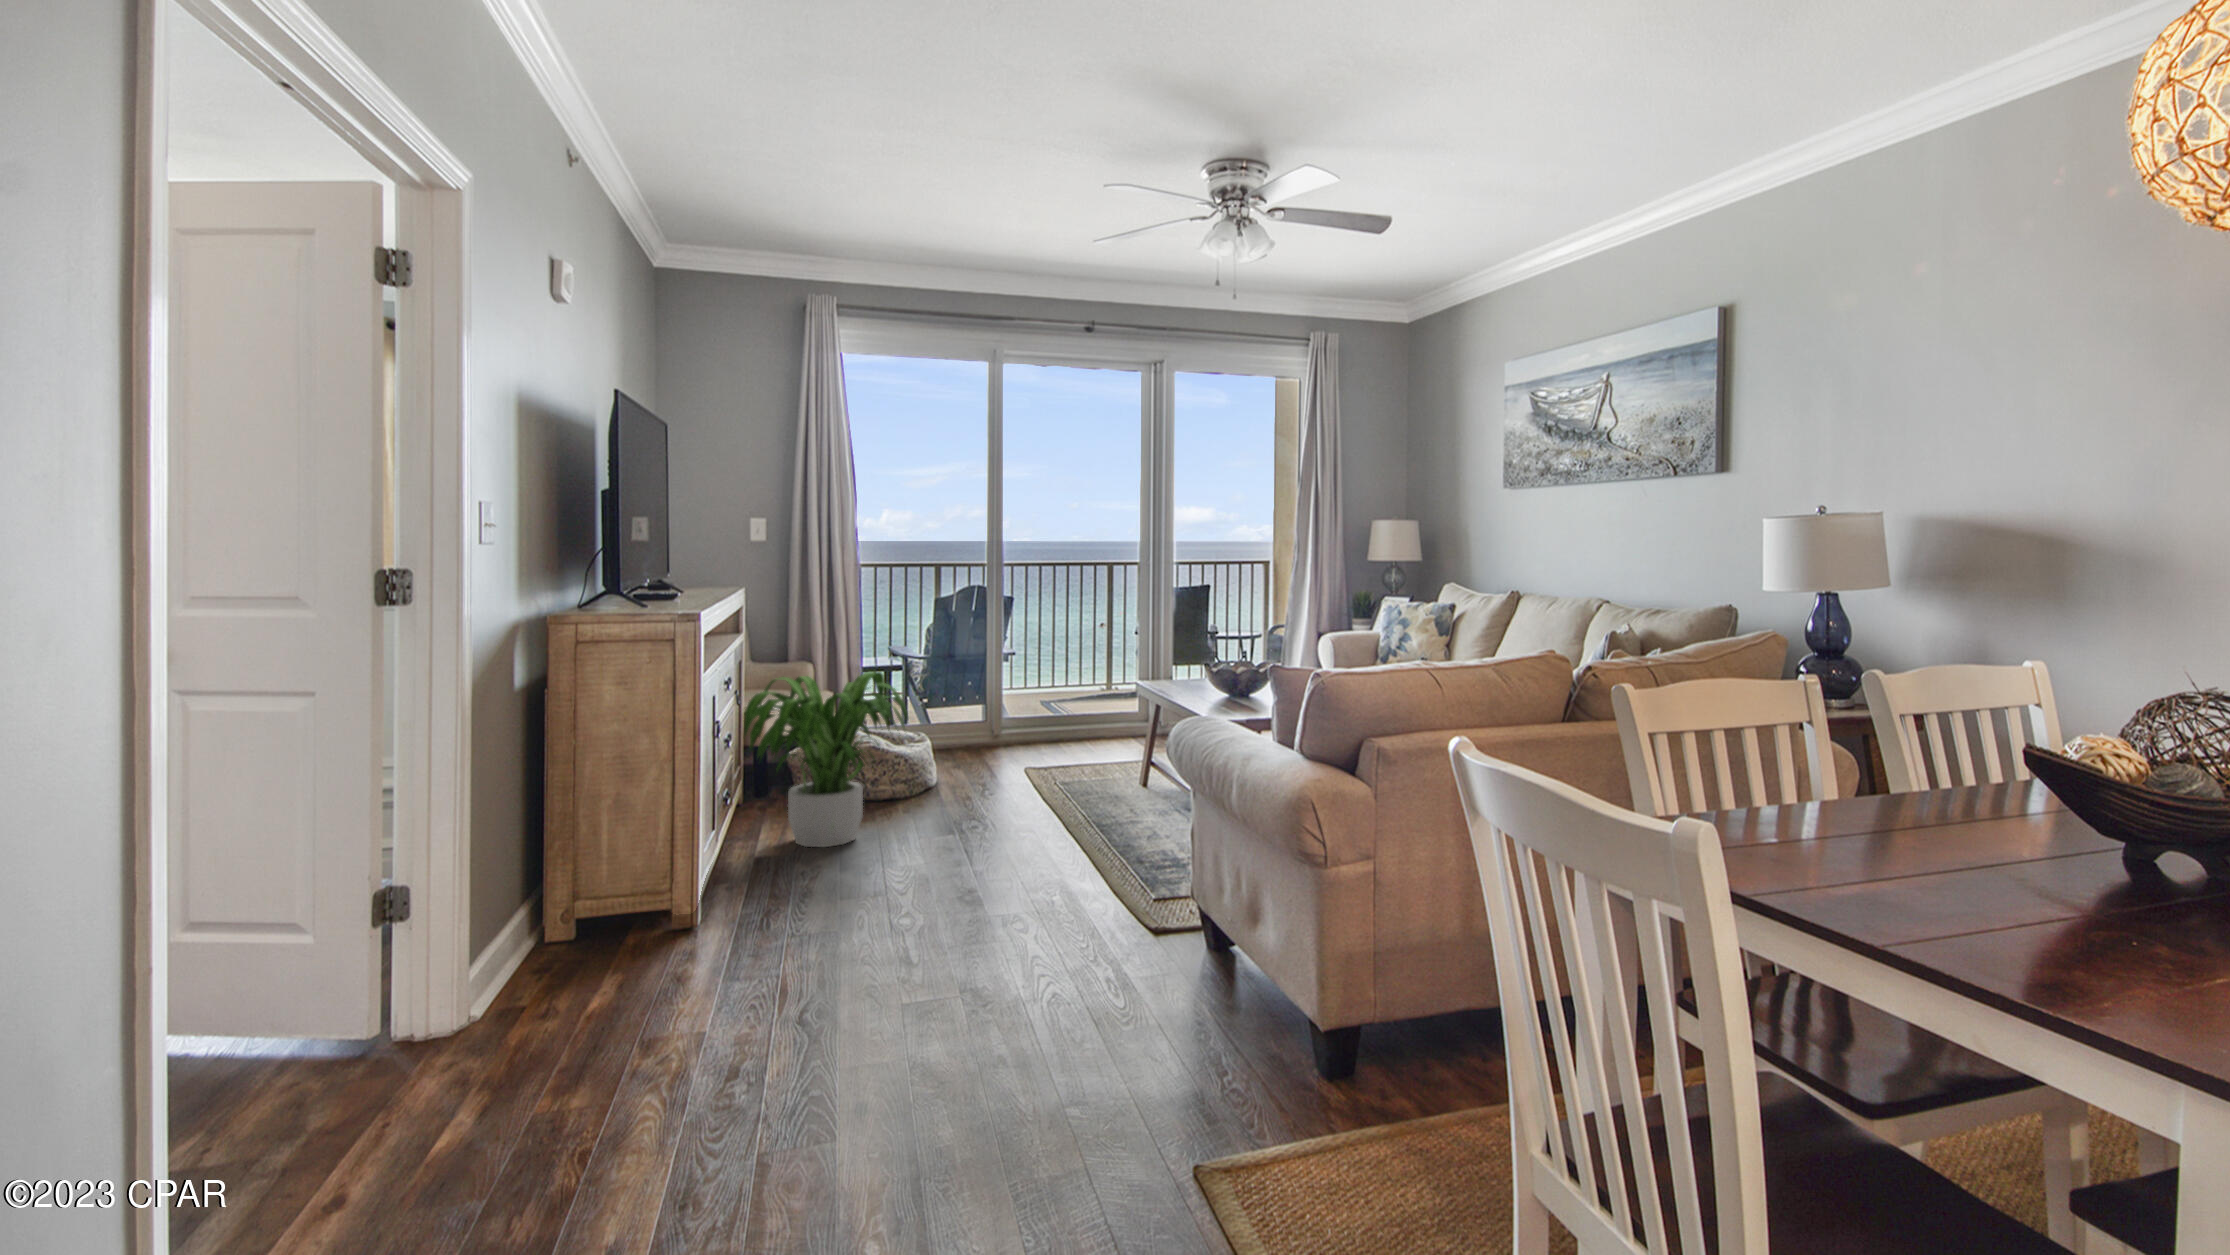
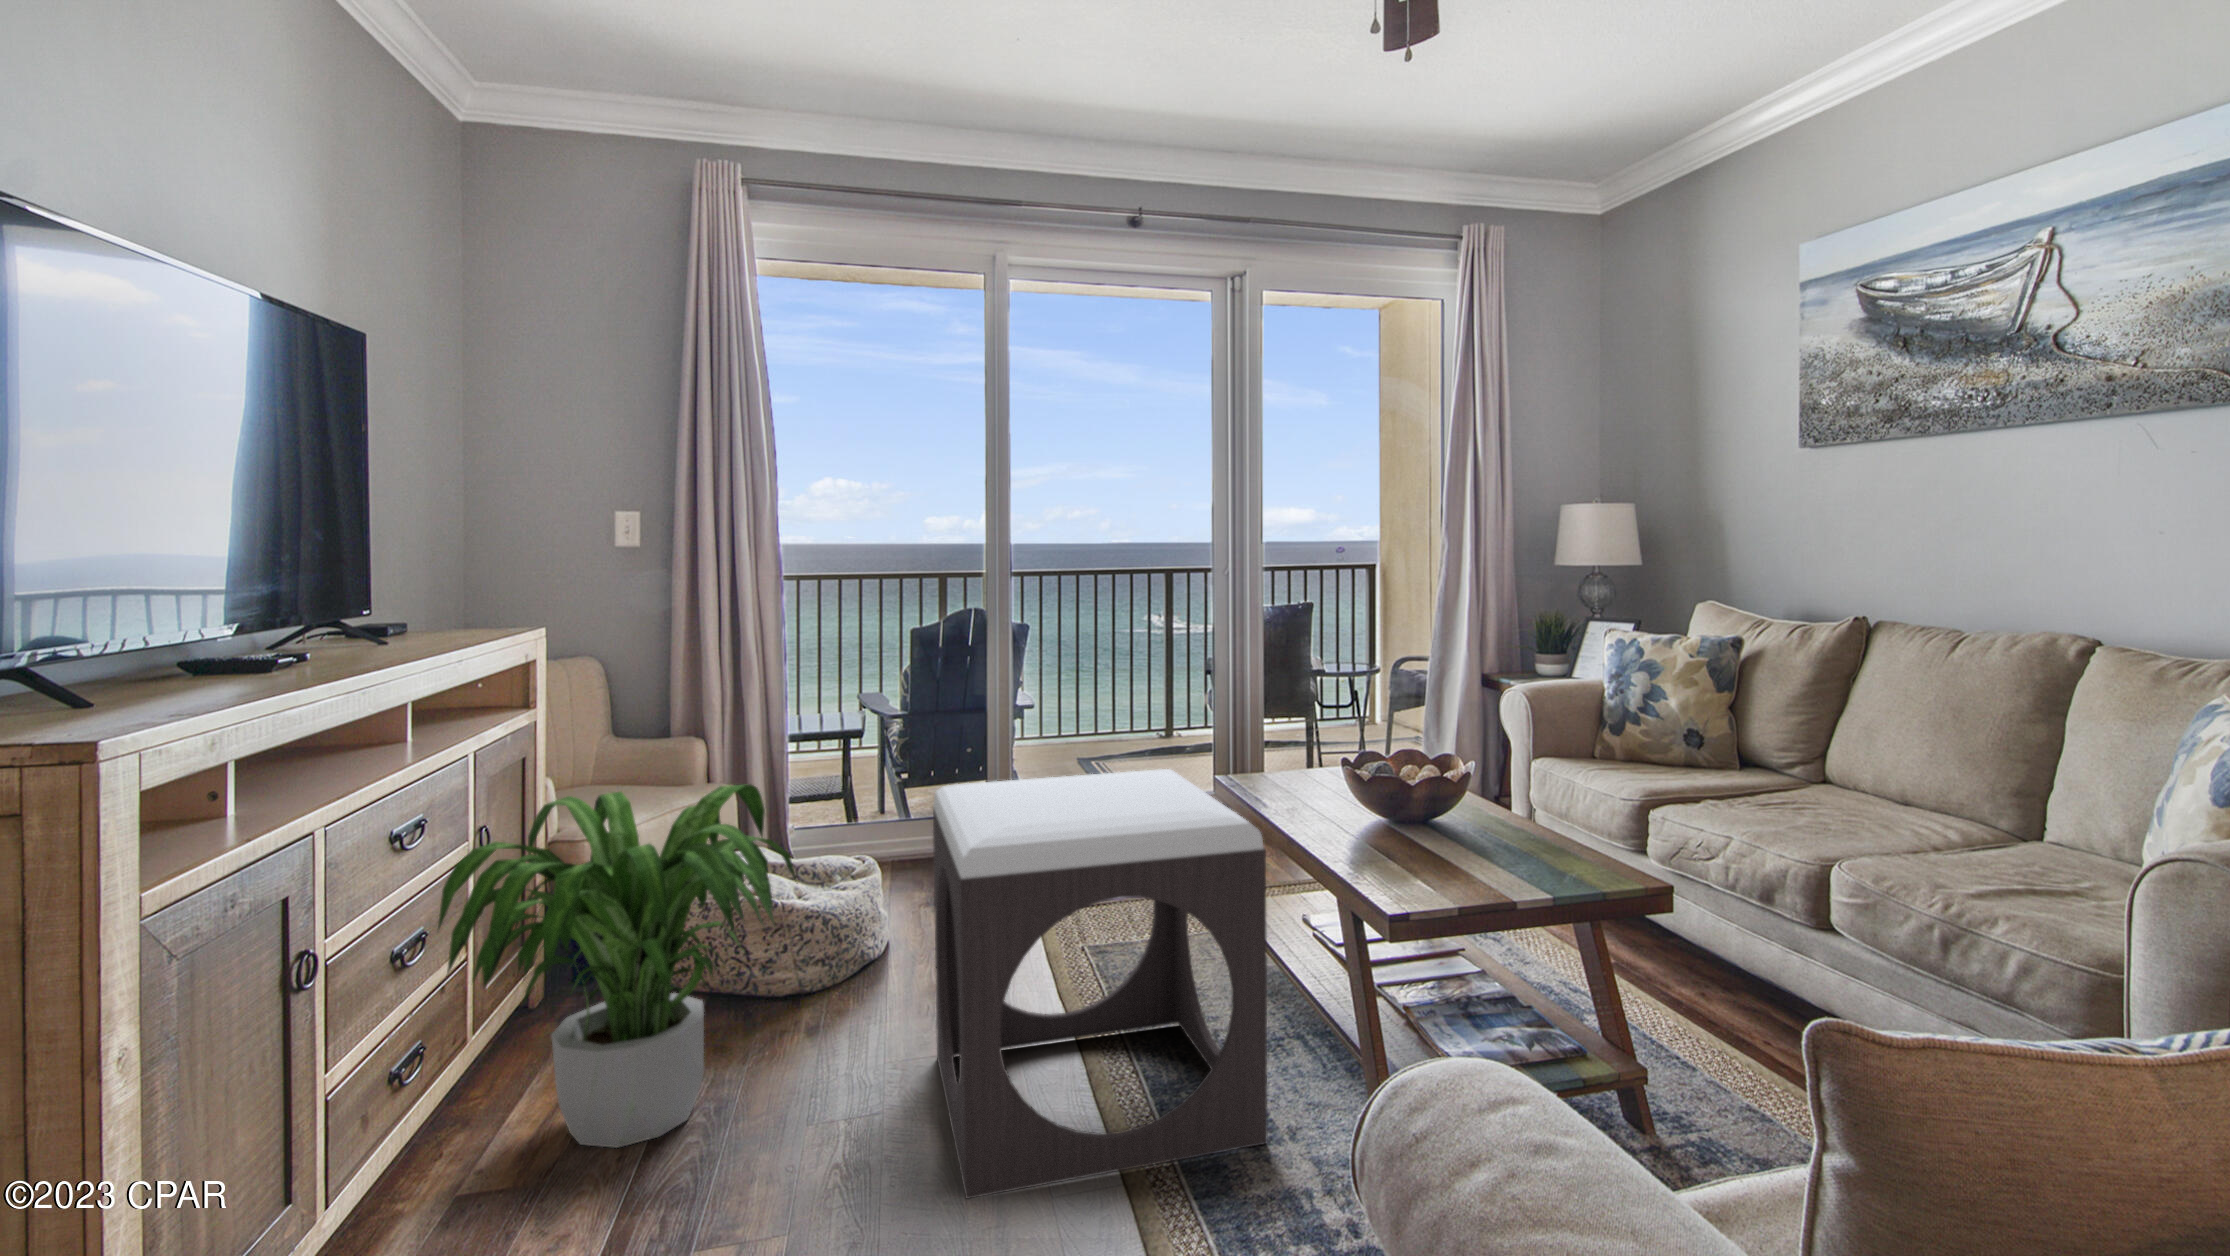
footstool: none [979,668,1154,860] -> present [933,769,1268,1199]

